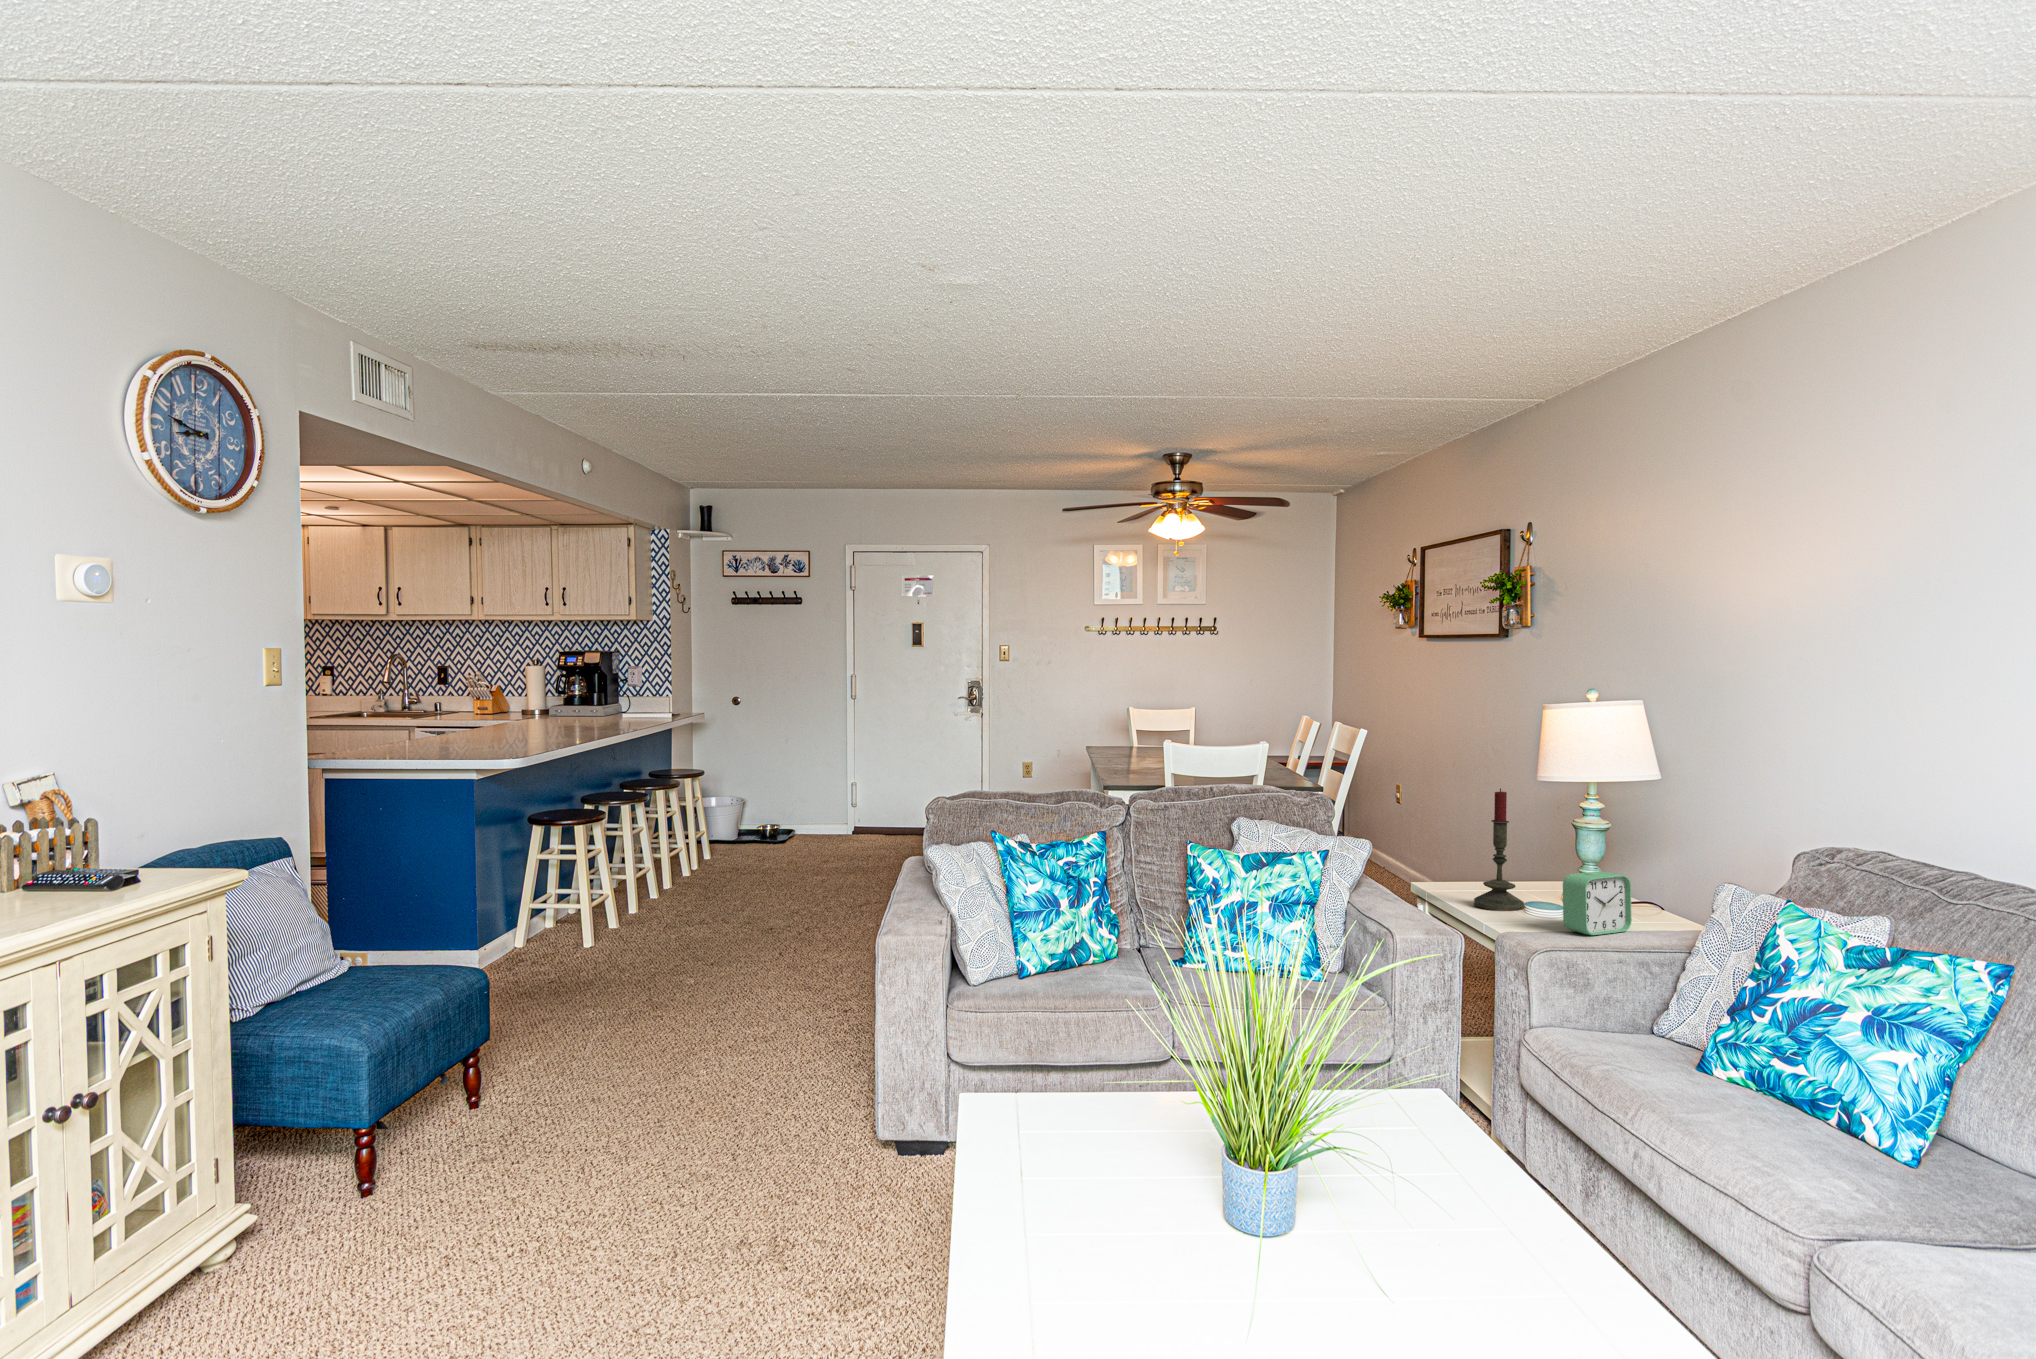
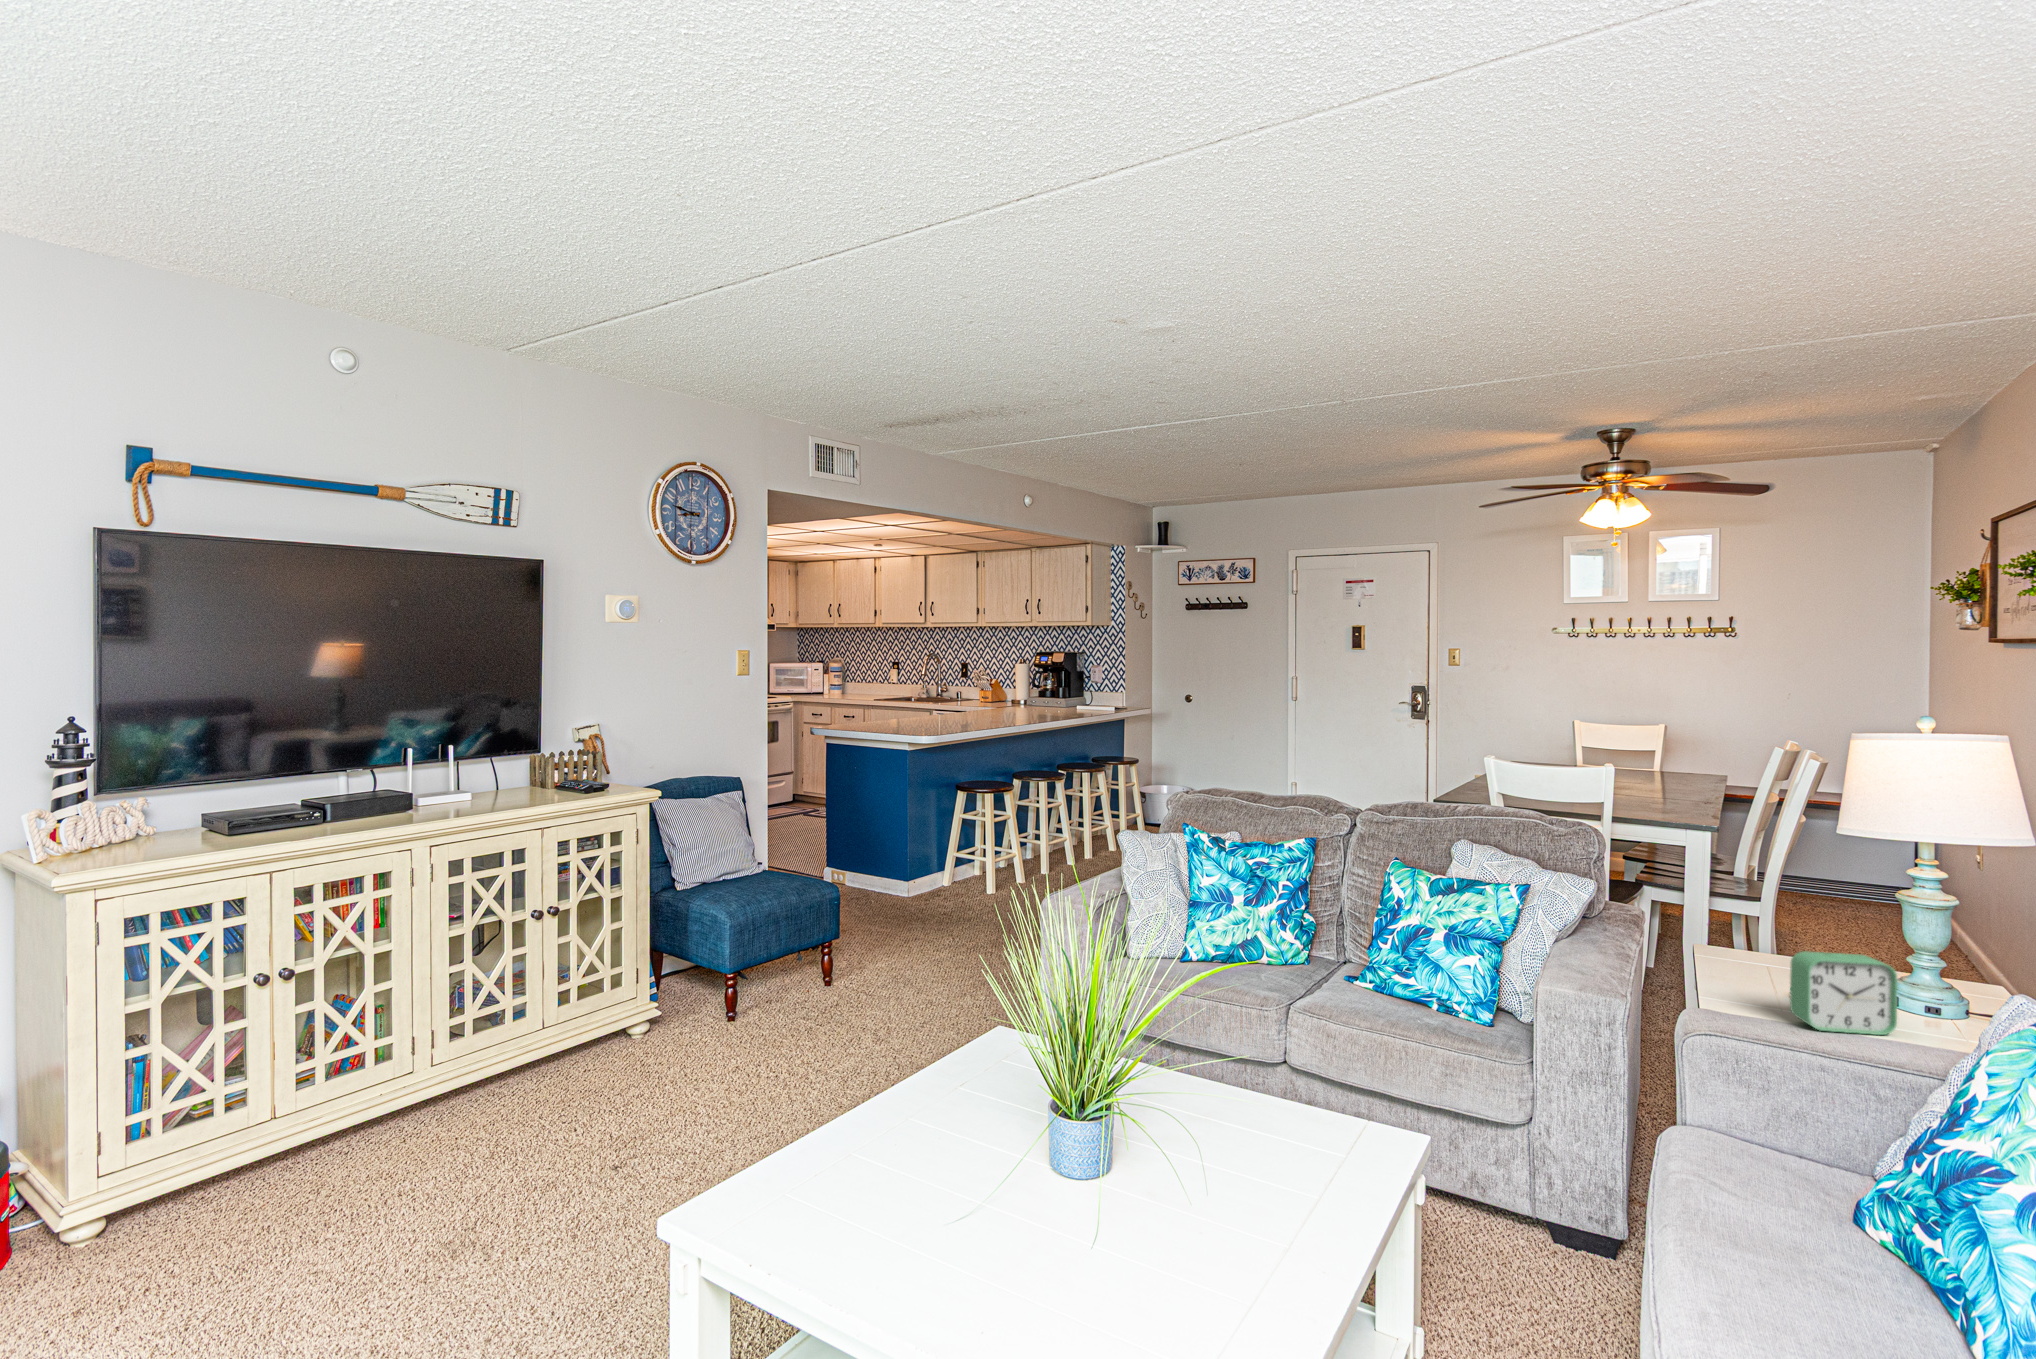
candle: present [1474,788,1525,911] -> none [1741,839,1811,991]

